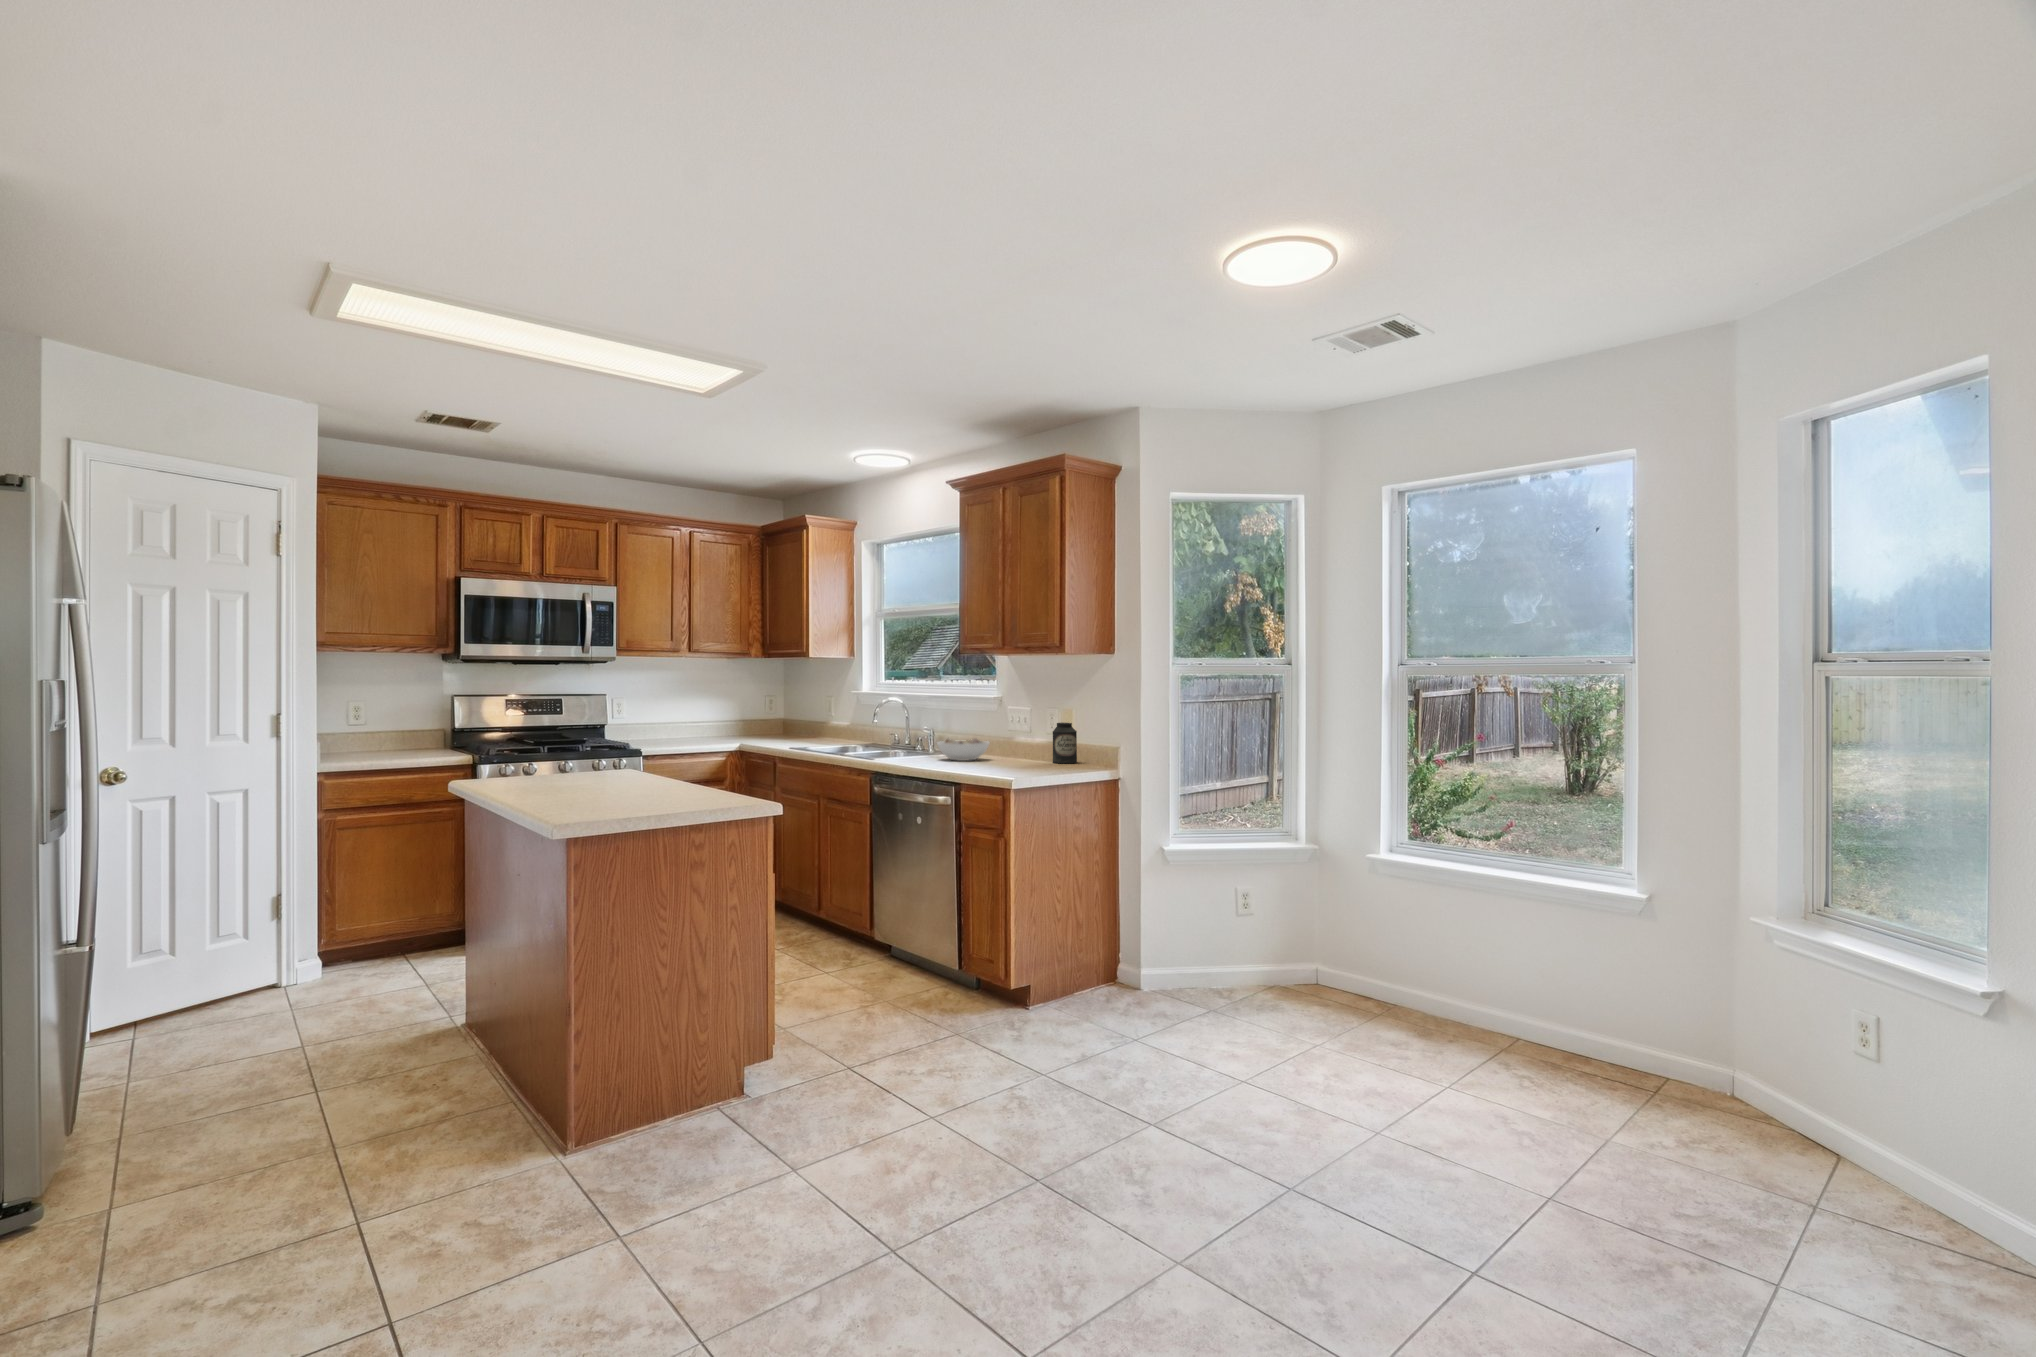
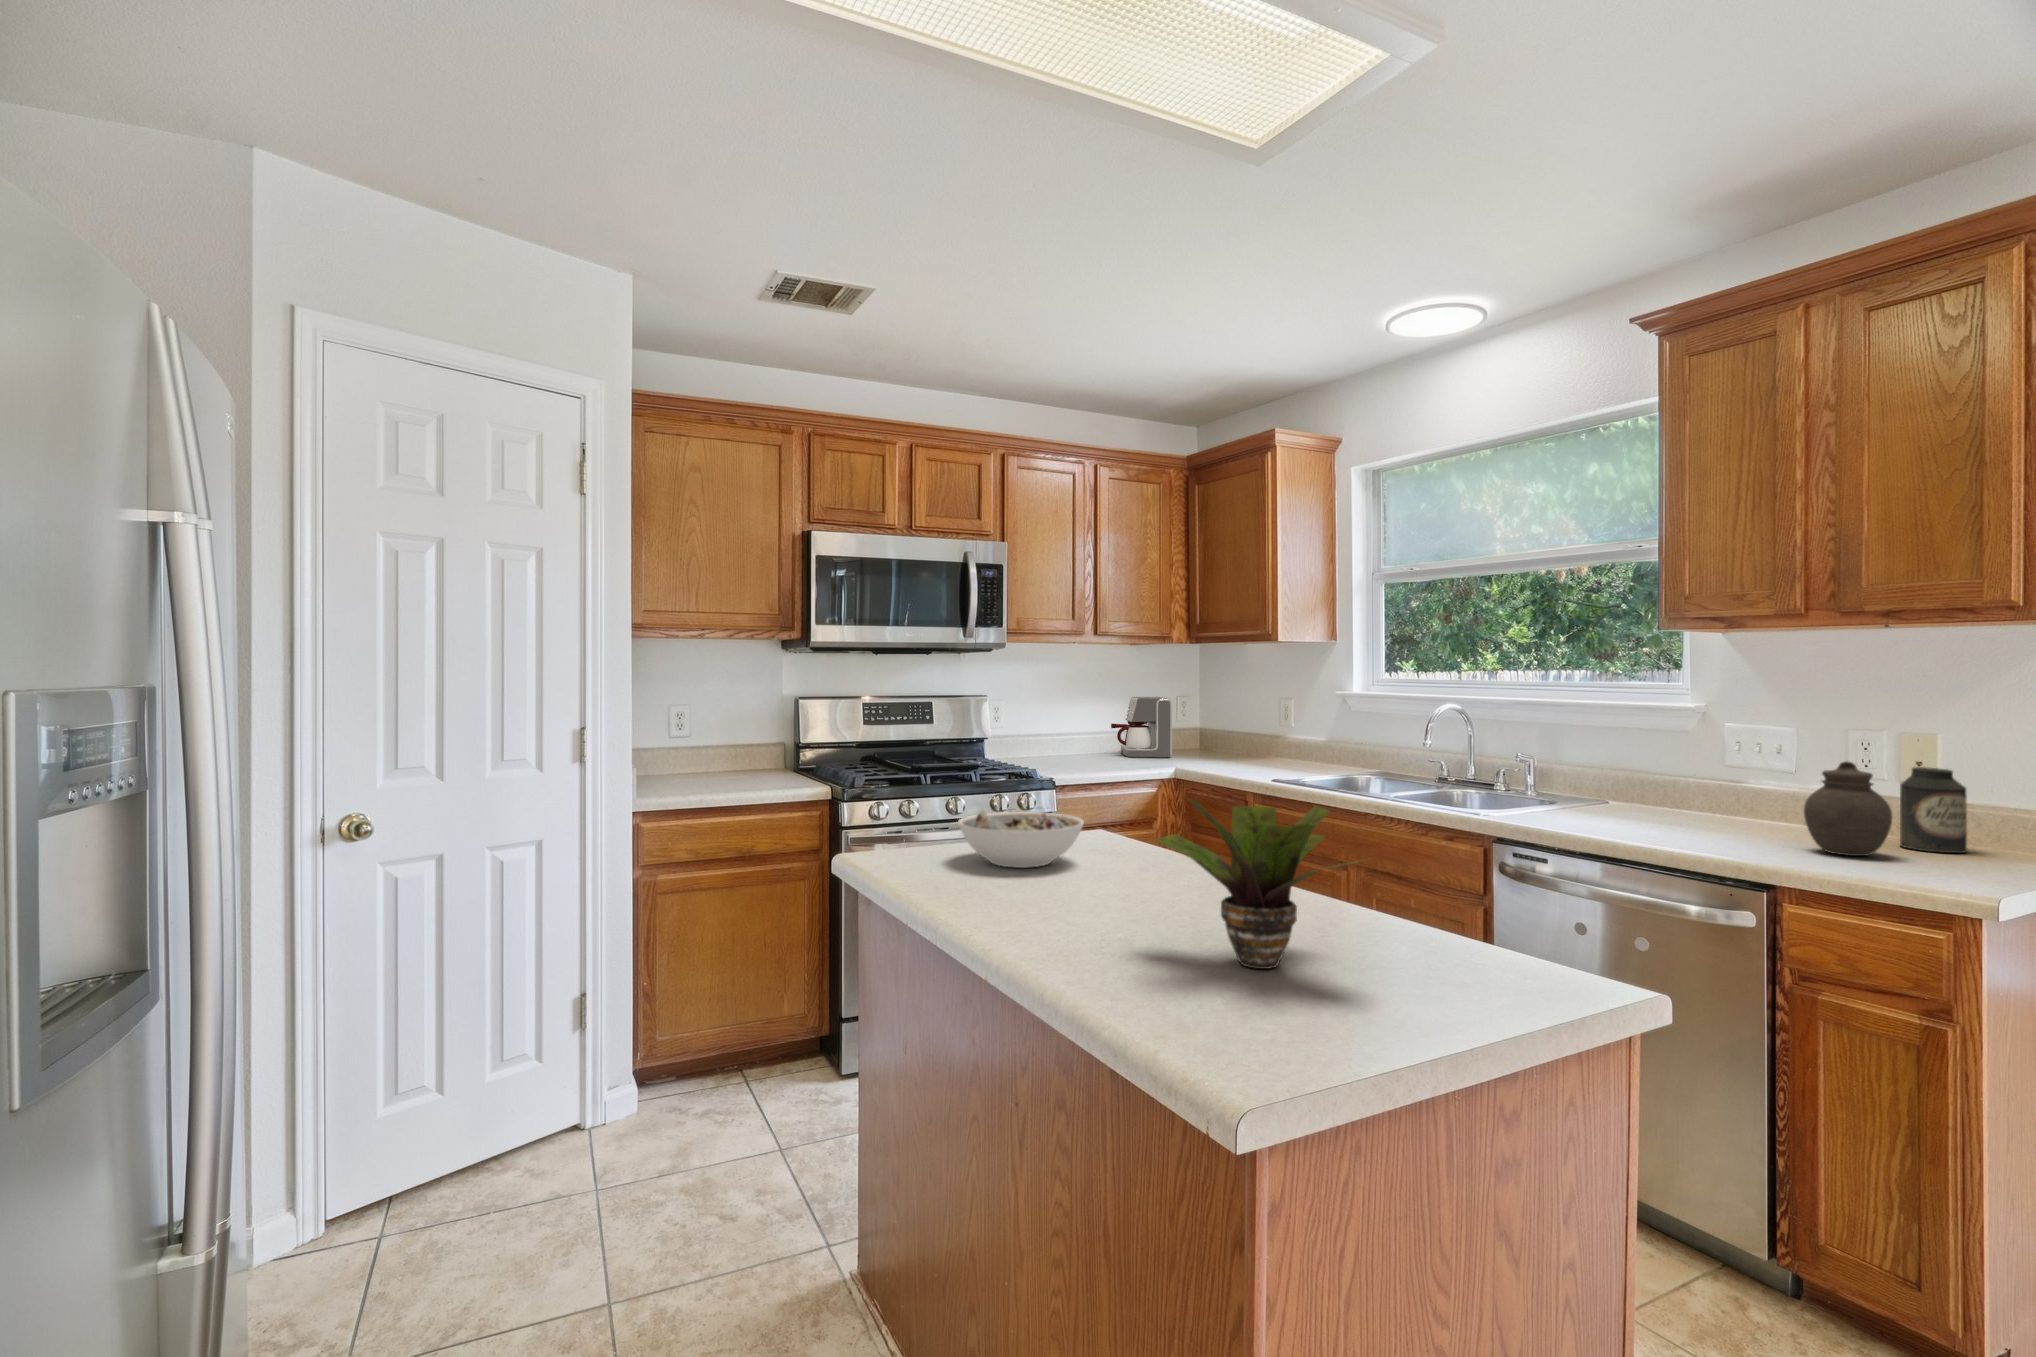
coffee maker: none [709,696,751,739] -> present [1111,697,1172,758]
jar: none [999,719,1032,765] -> present [1804,762,1892,856]
potted plant: none [594,726,677,796] -> present [1155,797,1352,969]
bowl: present [937,738,989,761] -> present [958,811,1084,868]

